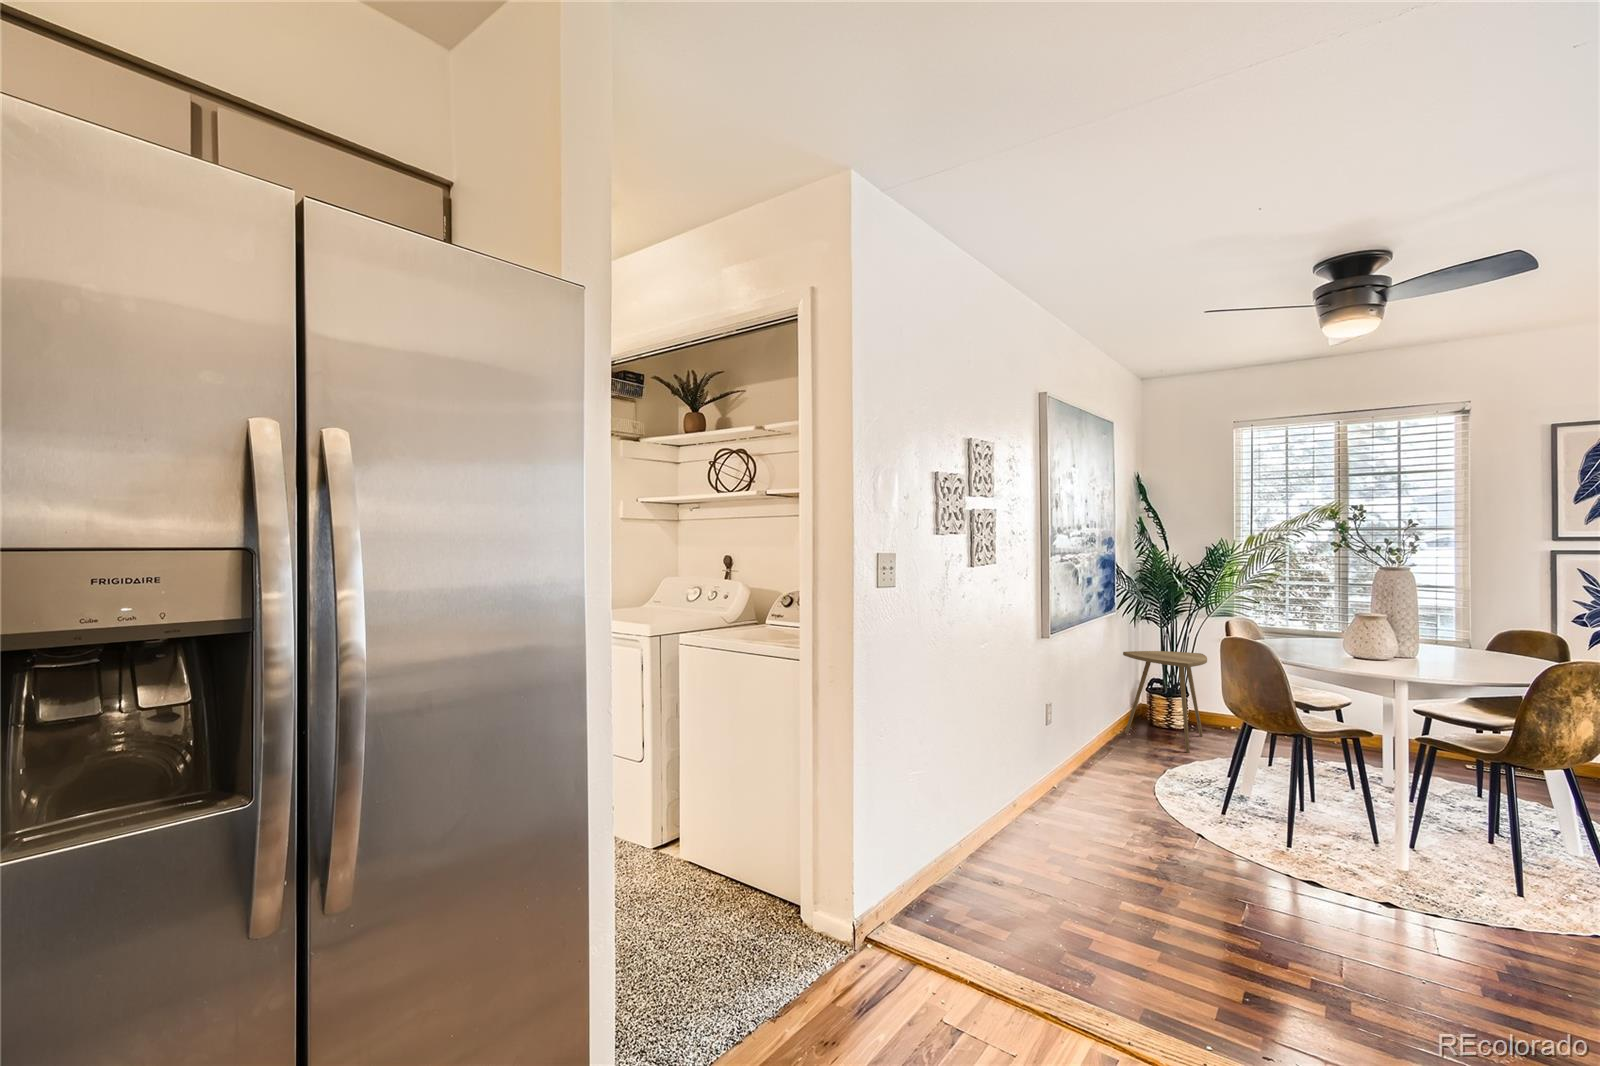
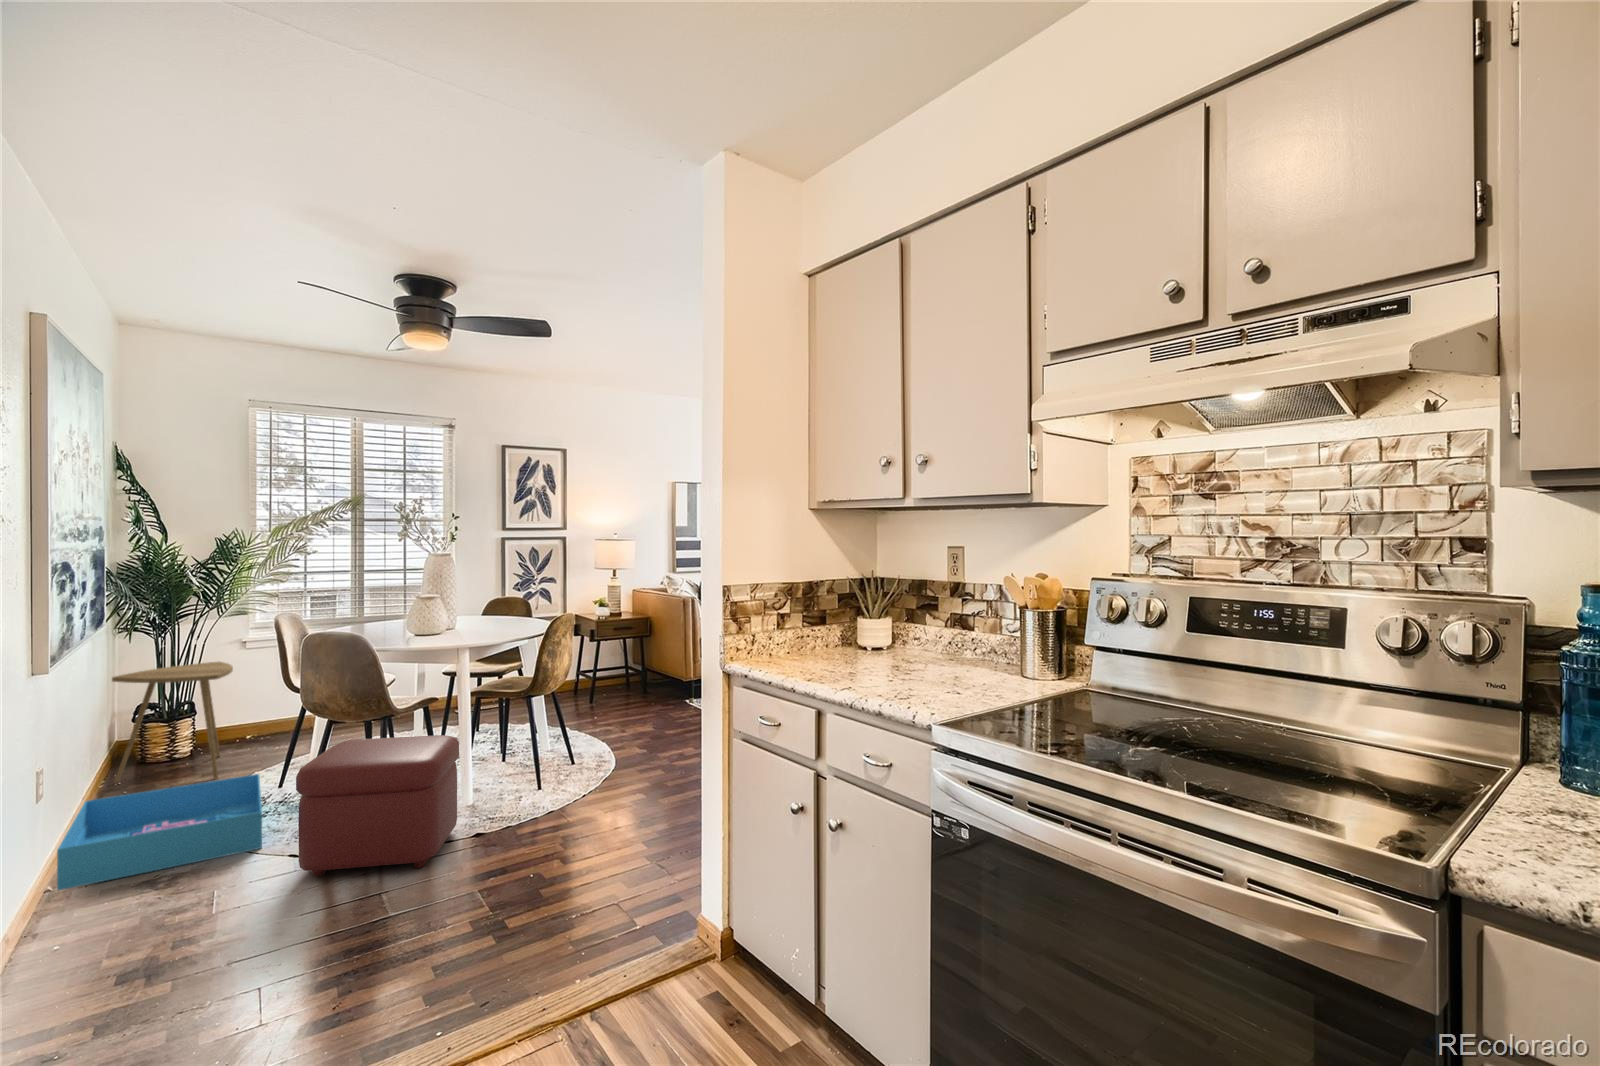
storage bin: none [1052,737,1204,819] -> present [57,774,262,890]
ottoman: none [1186,746,1370,903] -> present [296,735,459,877]

